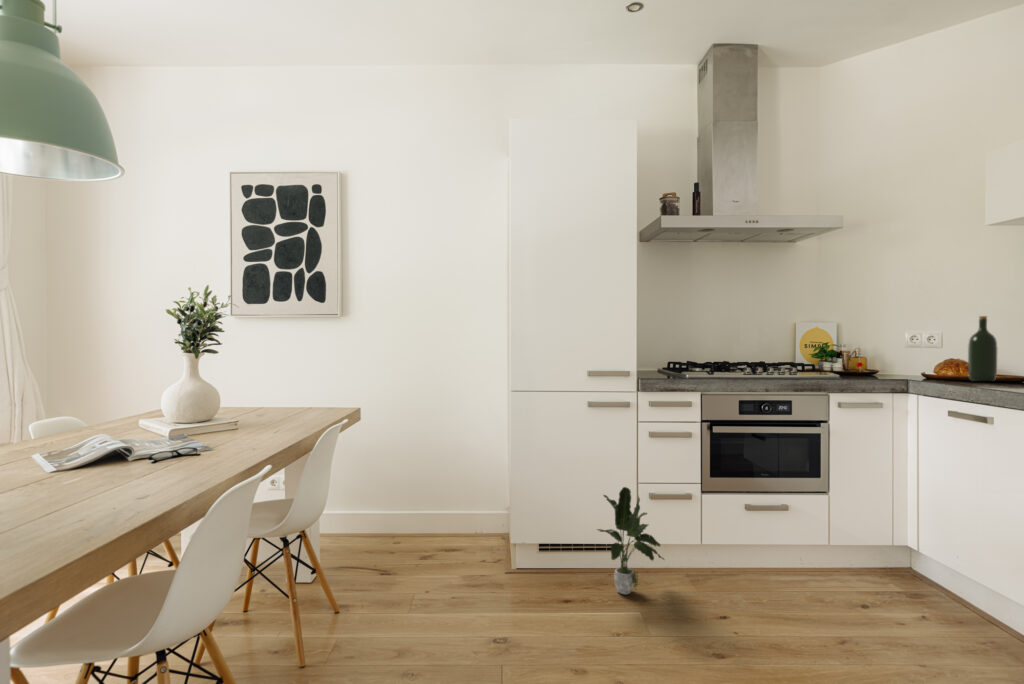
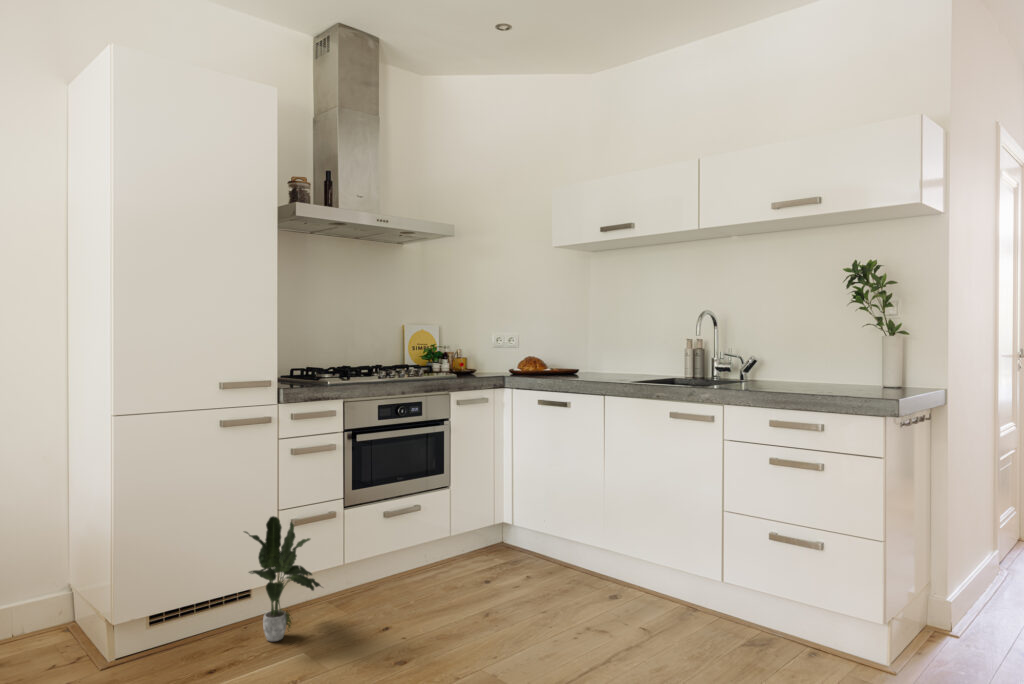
wine bottle: present [968,316,997,381] -> none [540,321,559,374]

